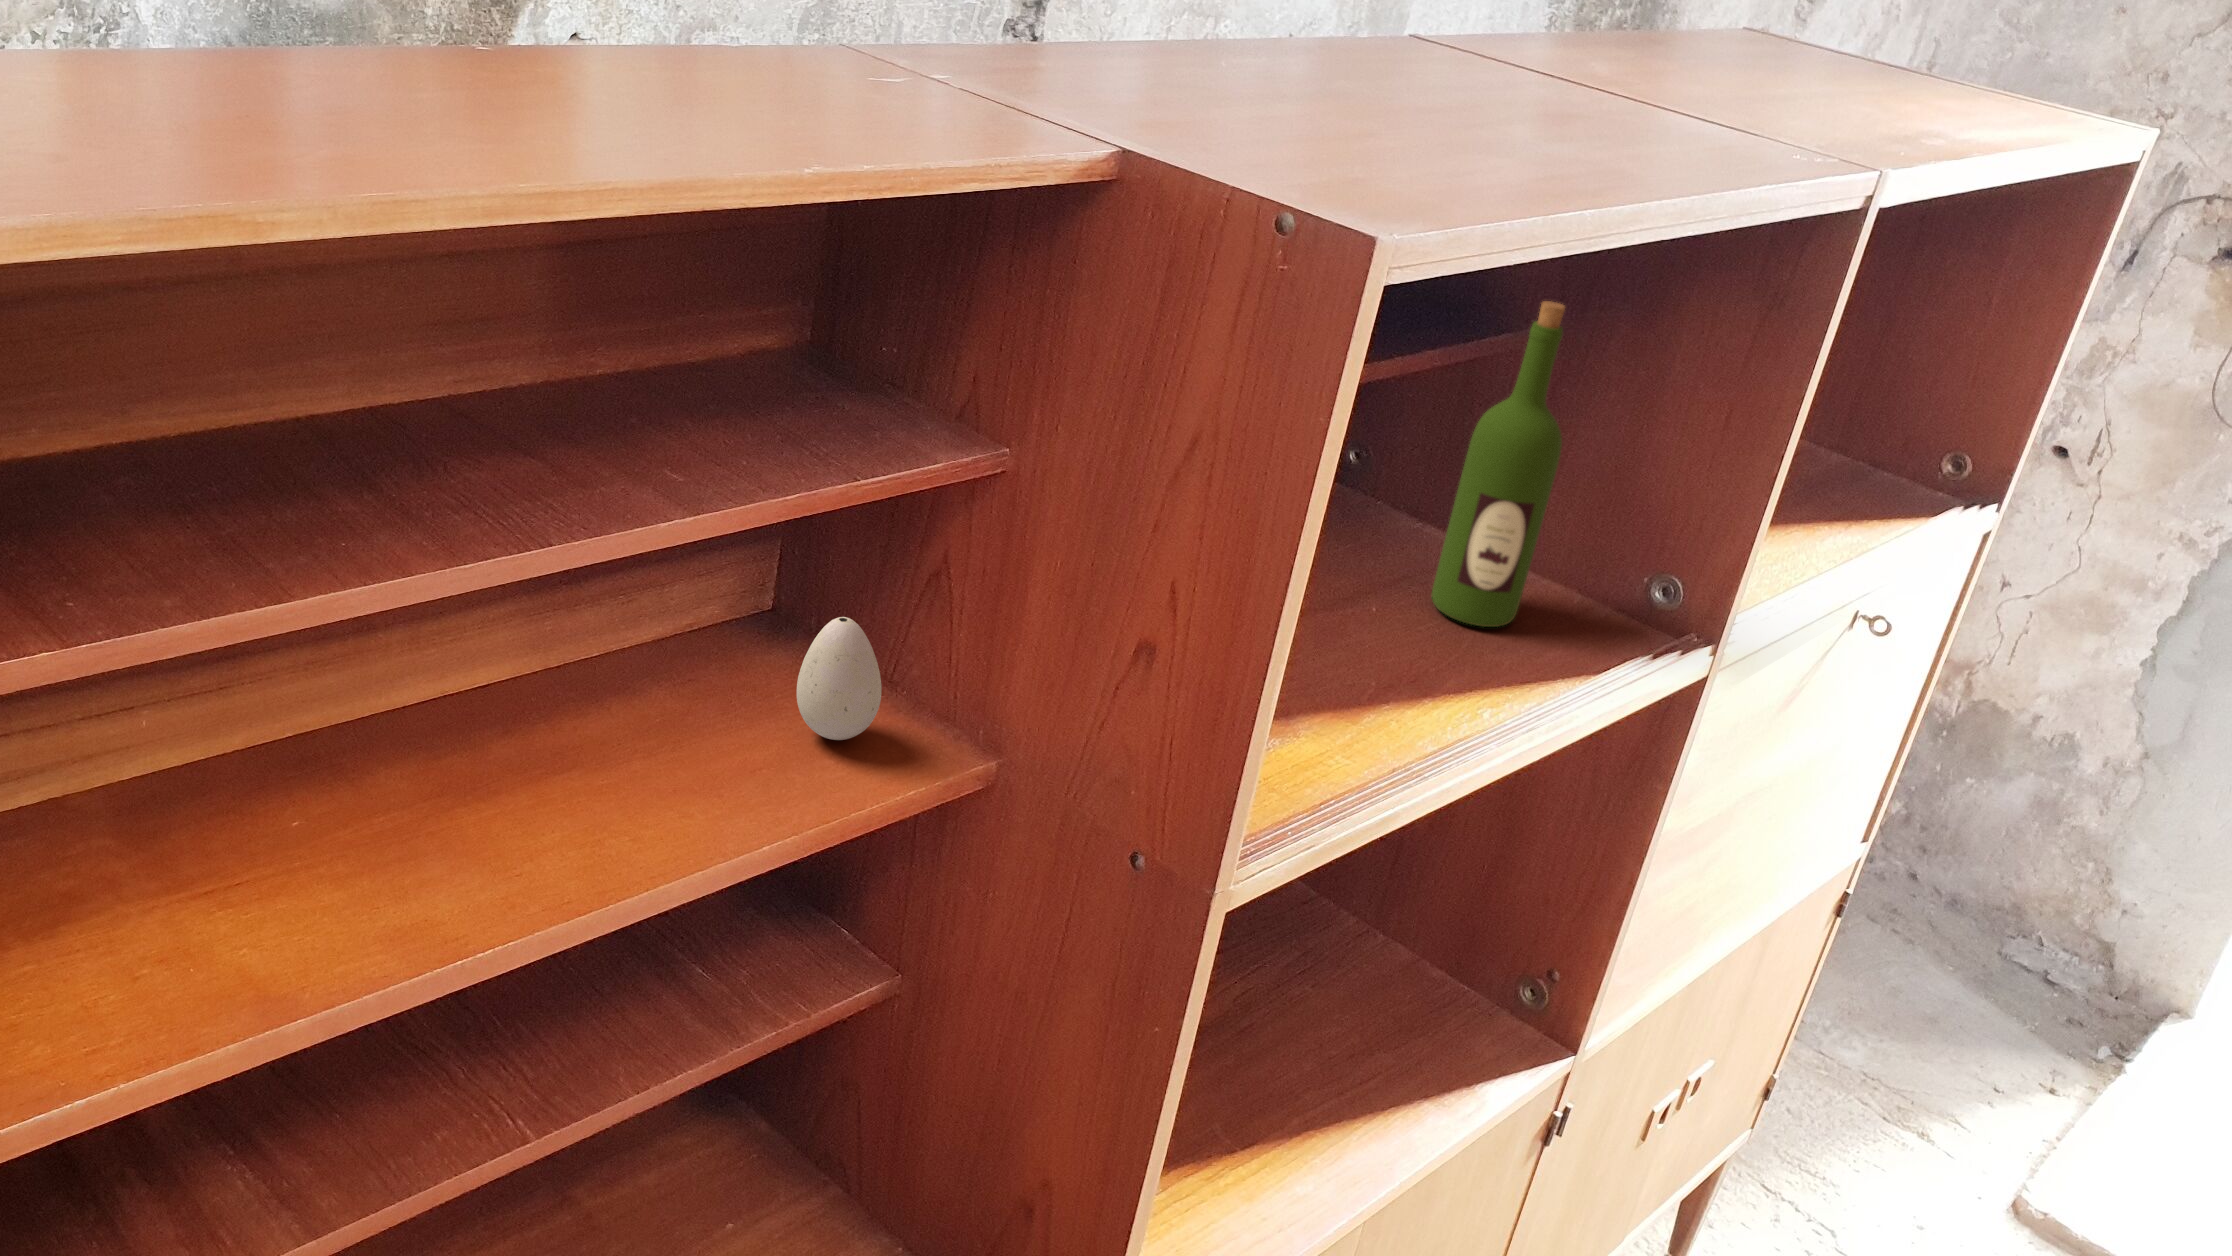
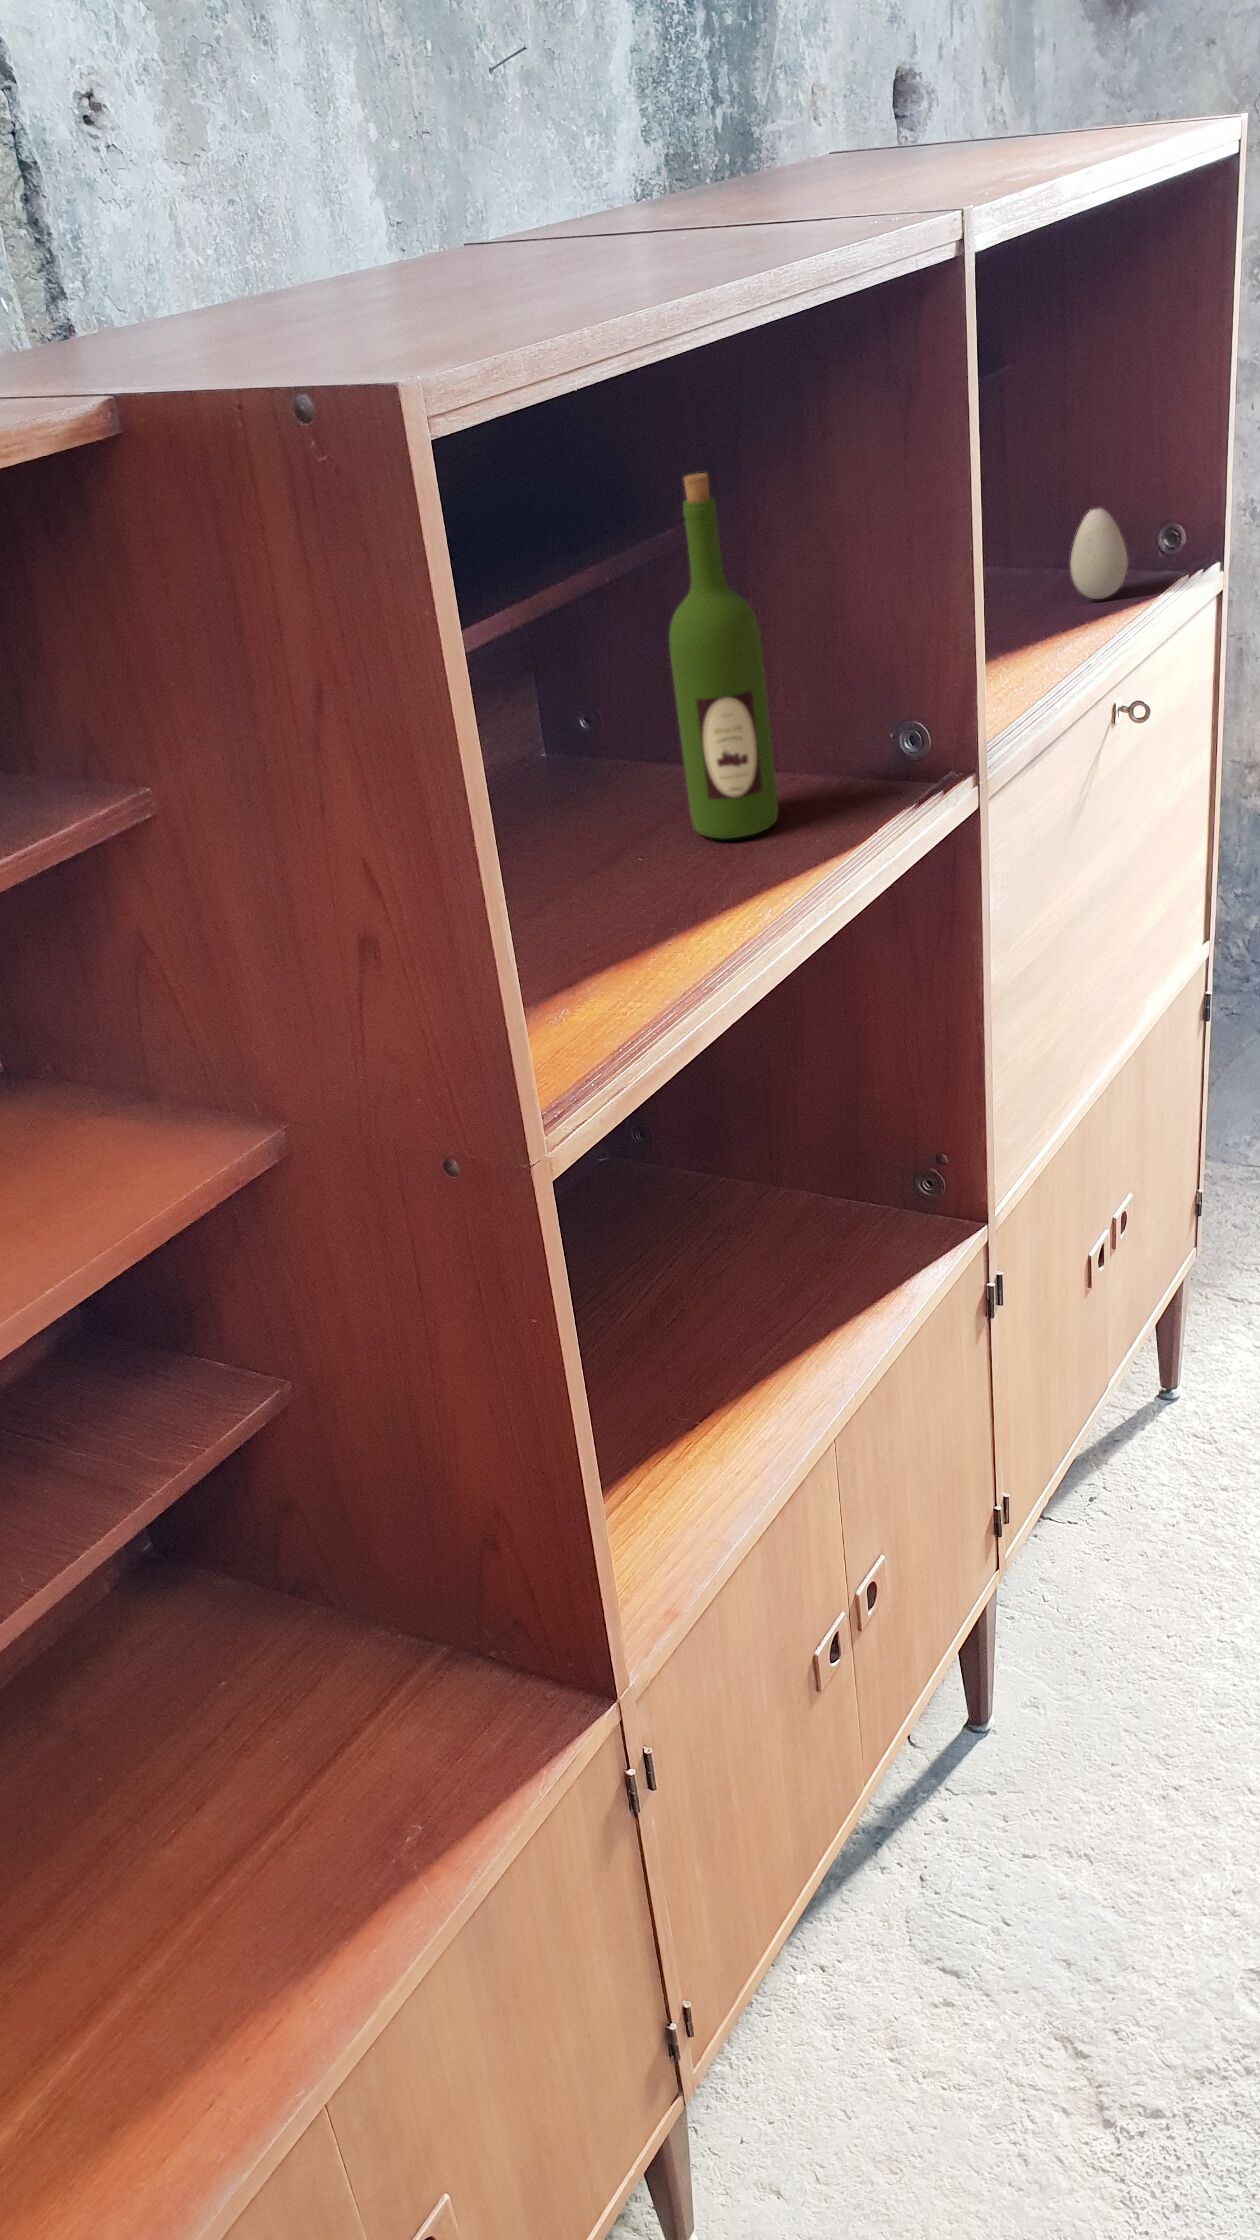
decorative egg: present [797,617,882,740] -> present [1070,508,1128,599]

